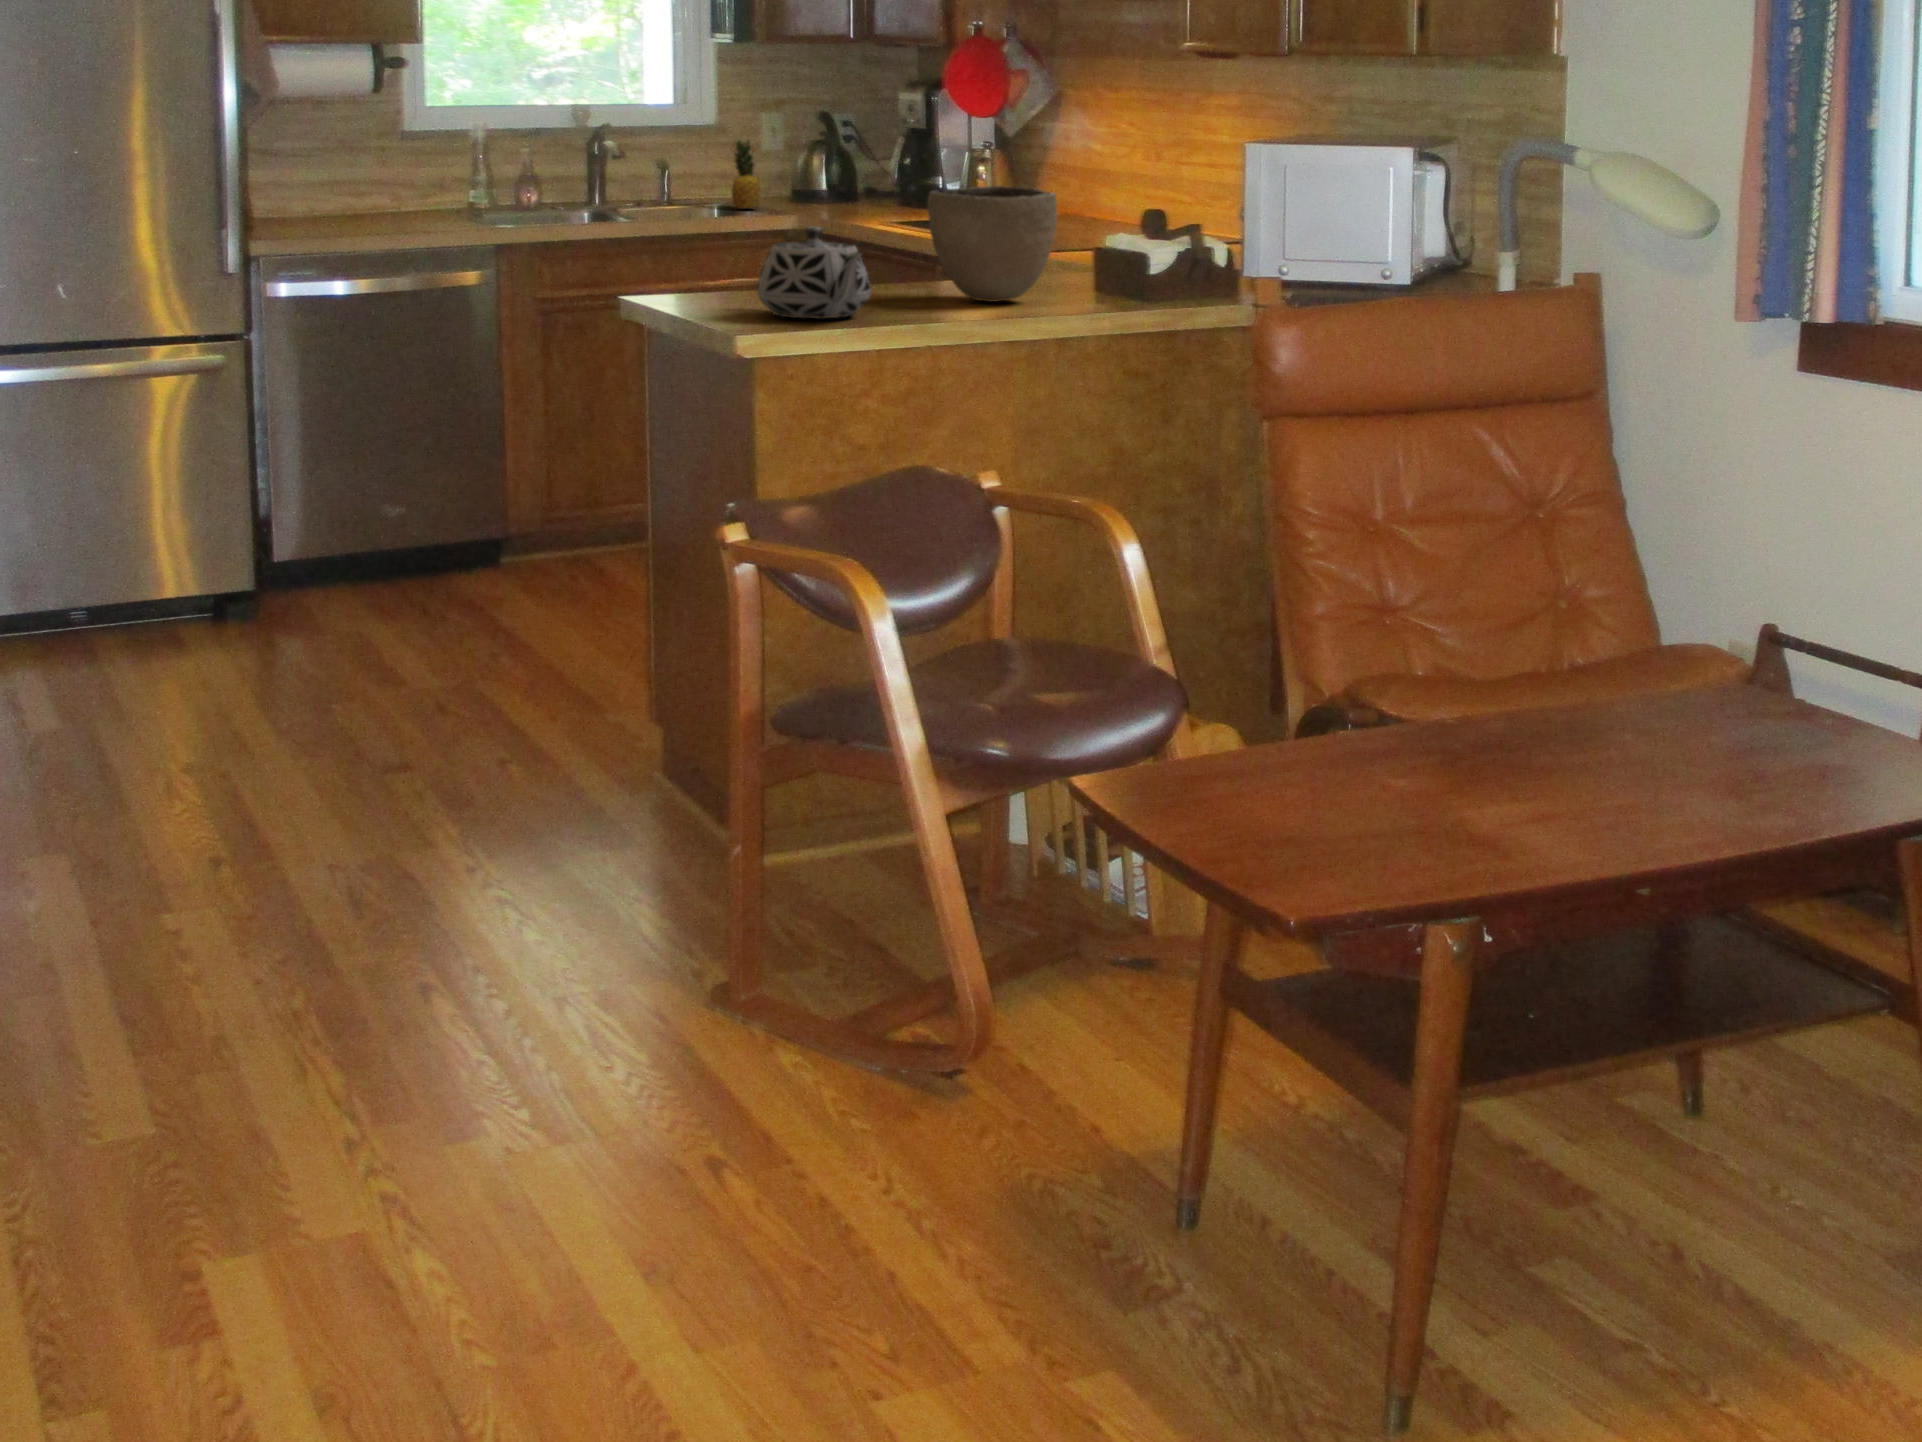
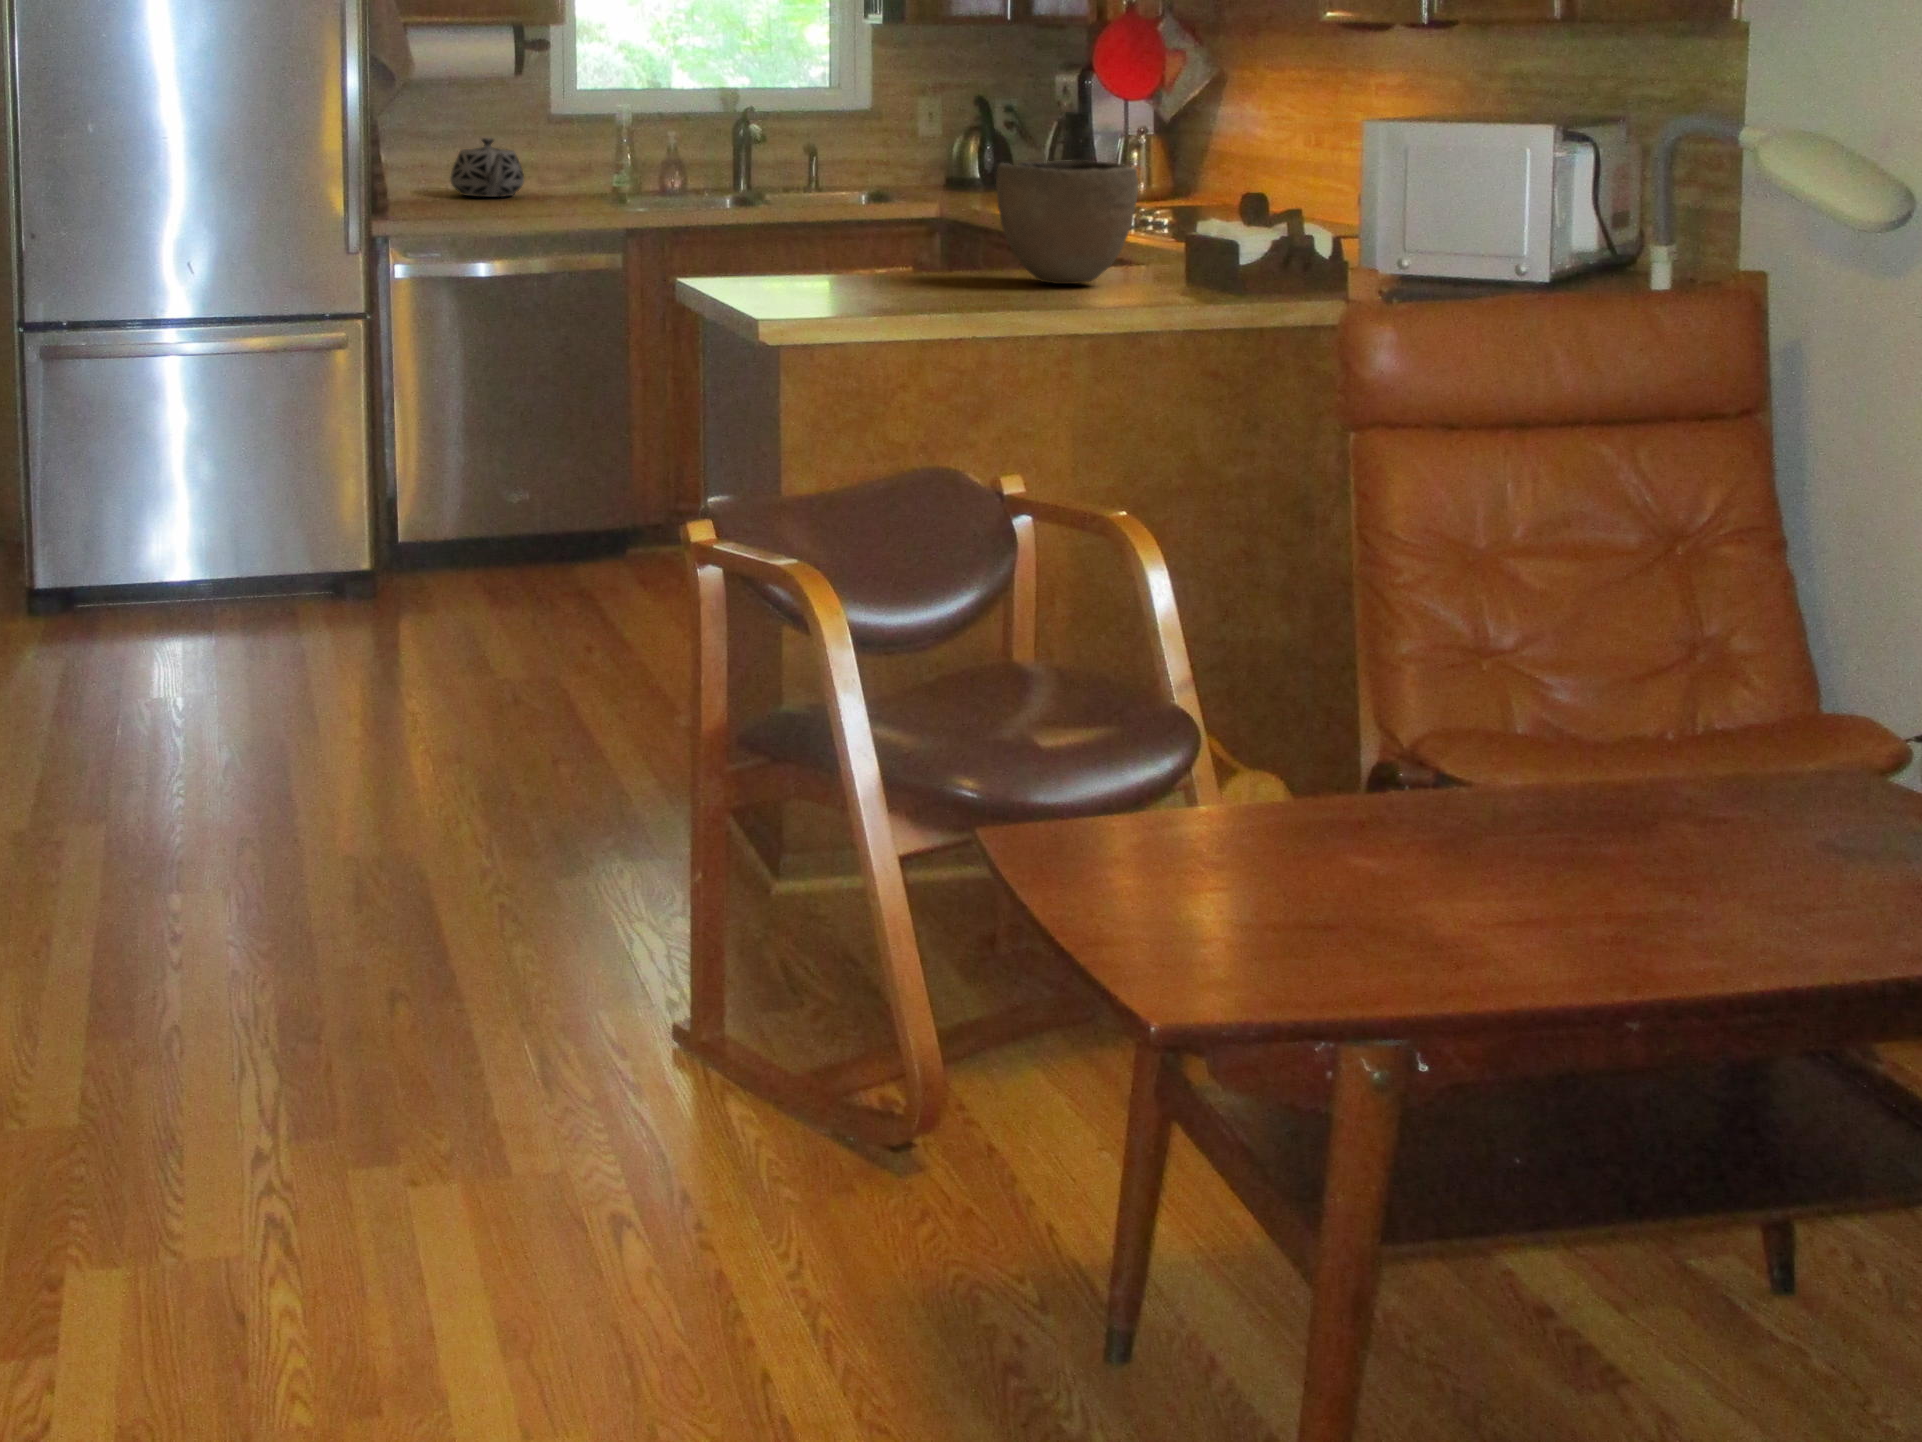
fruit: present [732,140,761,209] -> none [874,122,905,199]
teapot: present [757,227,871,319] -> present [450,138,524,197]

